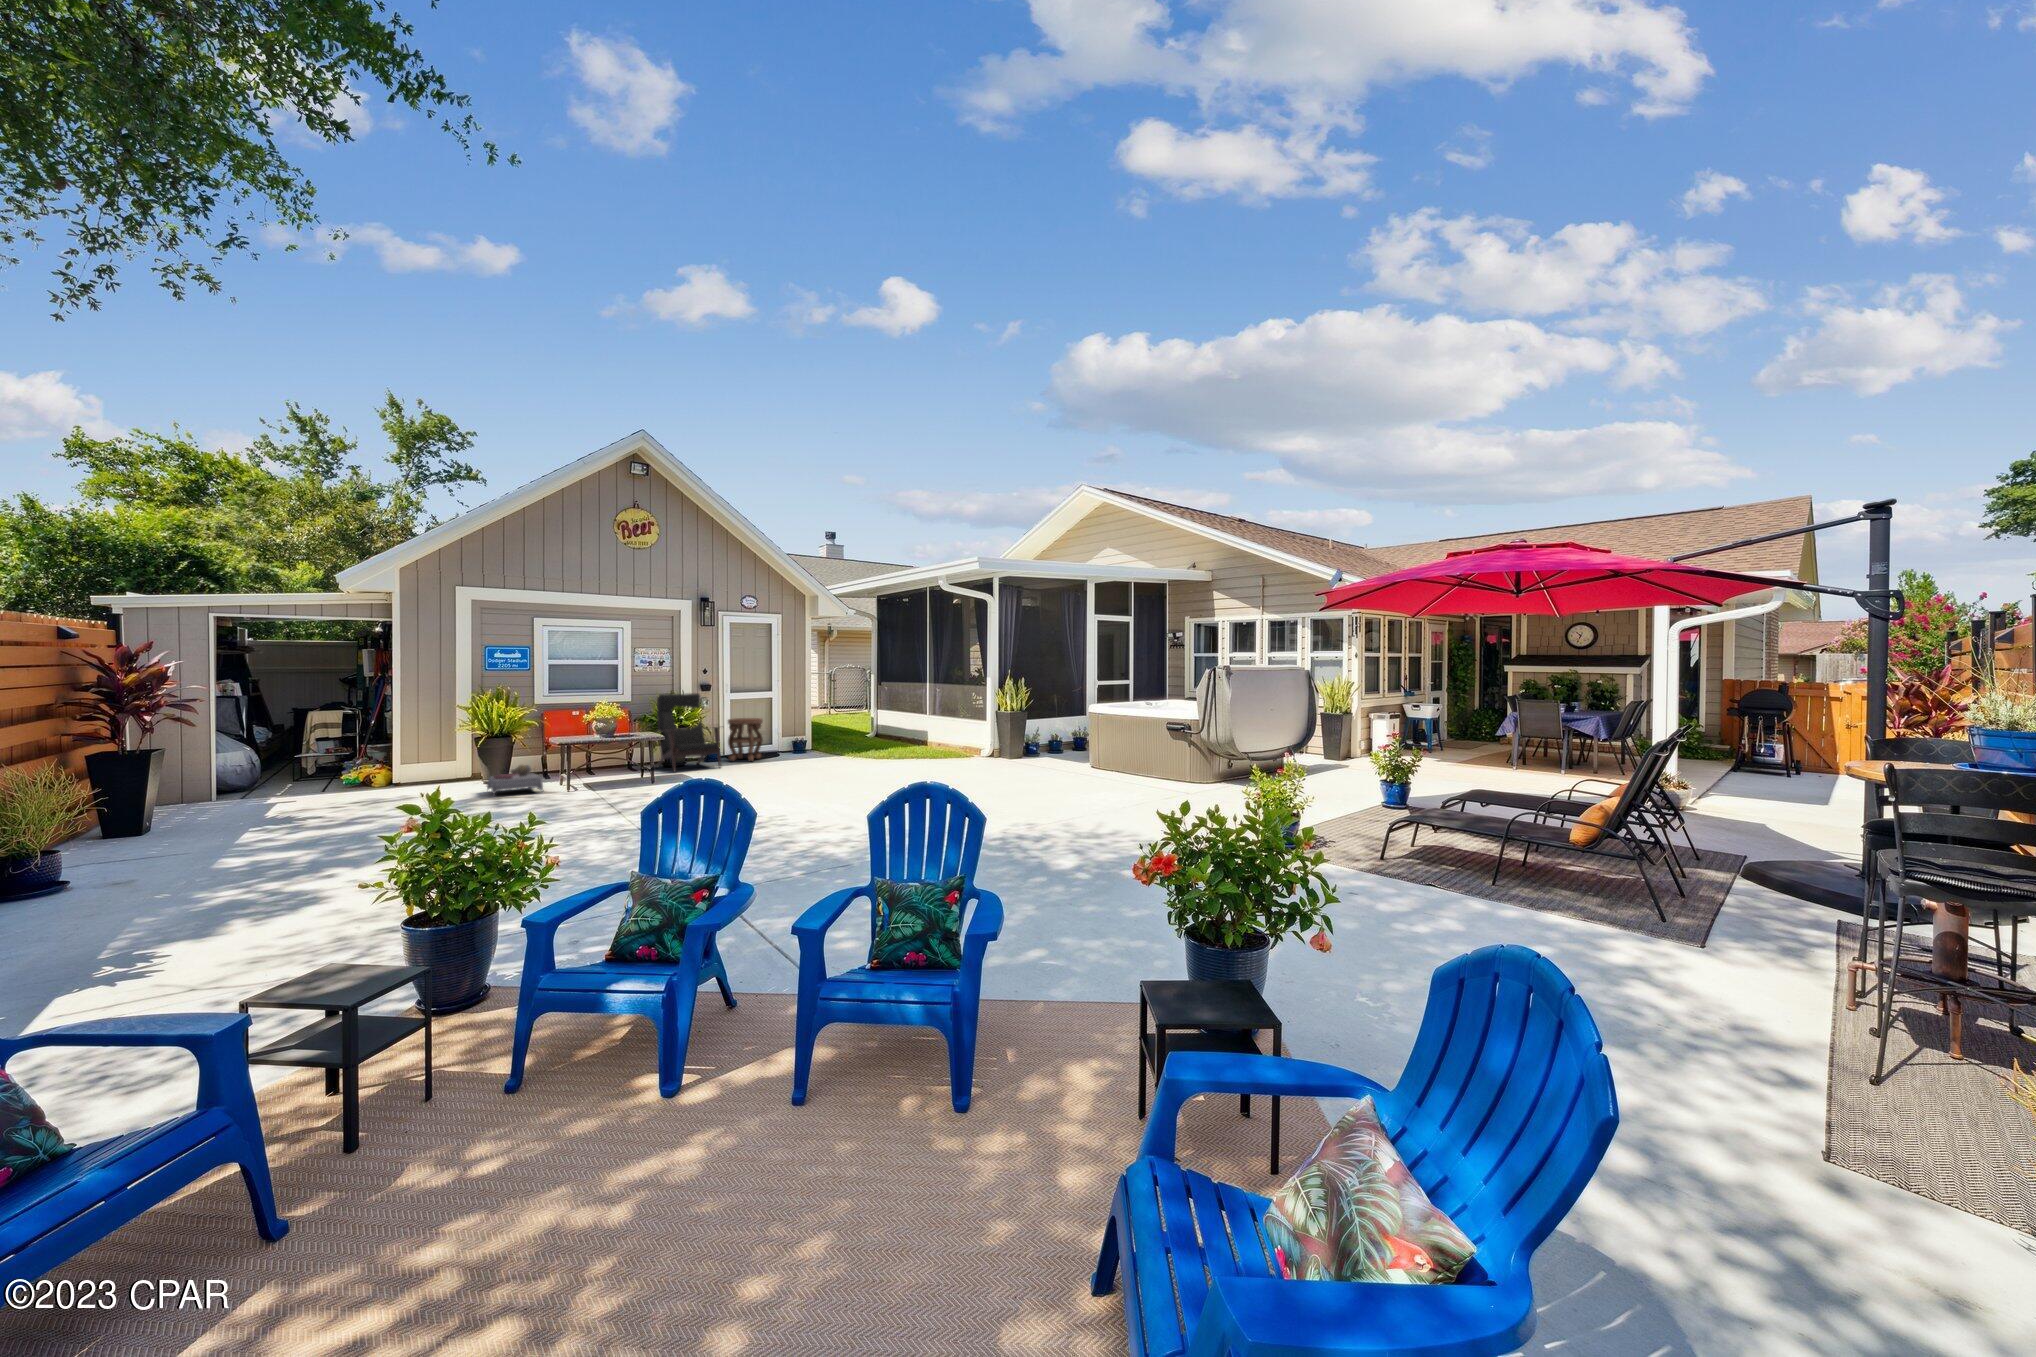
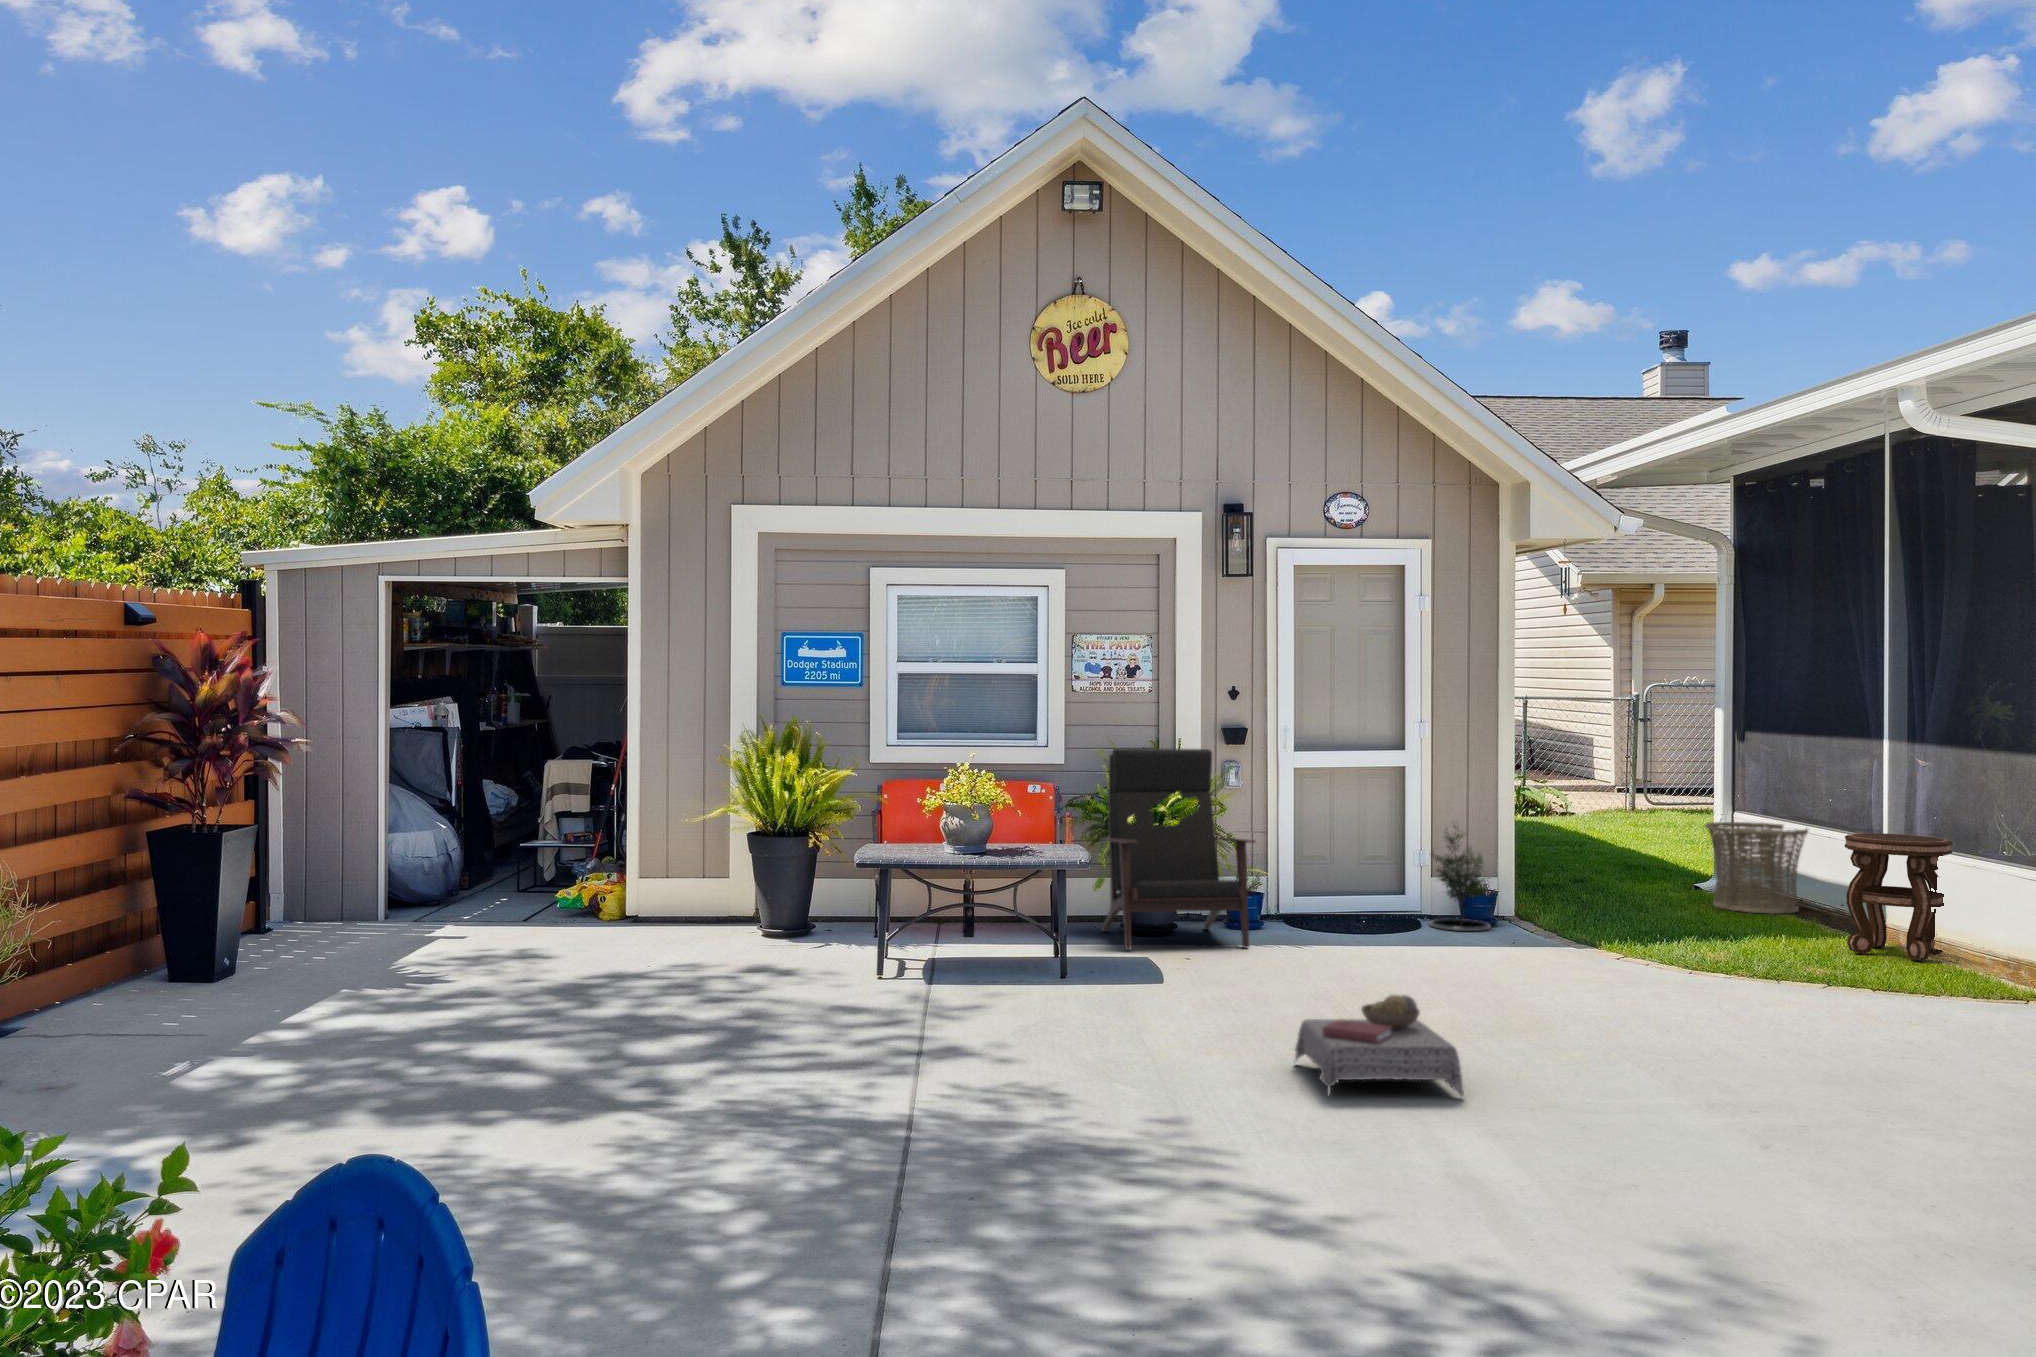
basket: none [871,713,904,743] -> present [1705,822,1808,914]
potted tree: none [781,716,804,756] -> present [1429,826,1491,931]
side table: present [728,718,763,761] -> present [1845,833,1953,961]
ottoman: present [487,764,544,794] -> present [1295,995,1464,1096]

